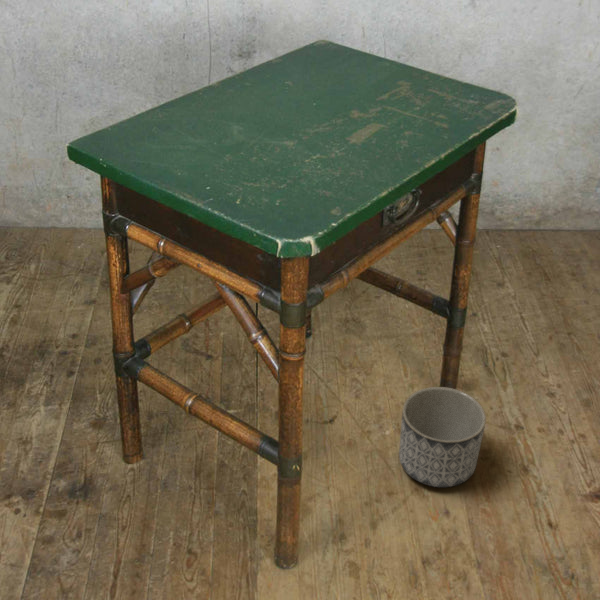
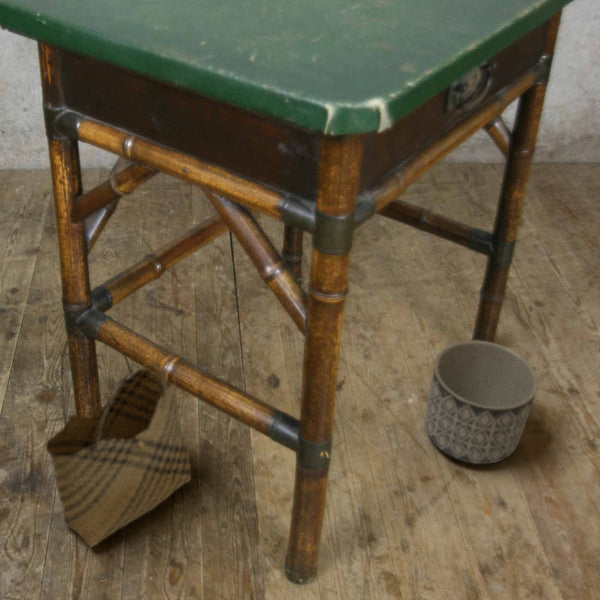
woven basket: none [99,369,208,536] -> present [46,325,191,547]

